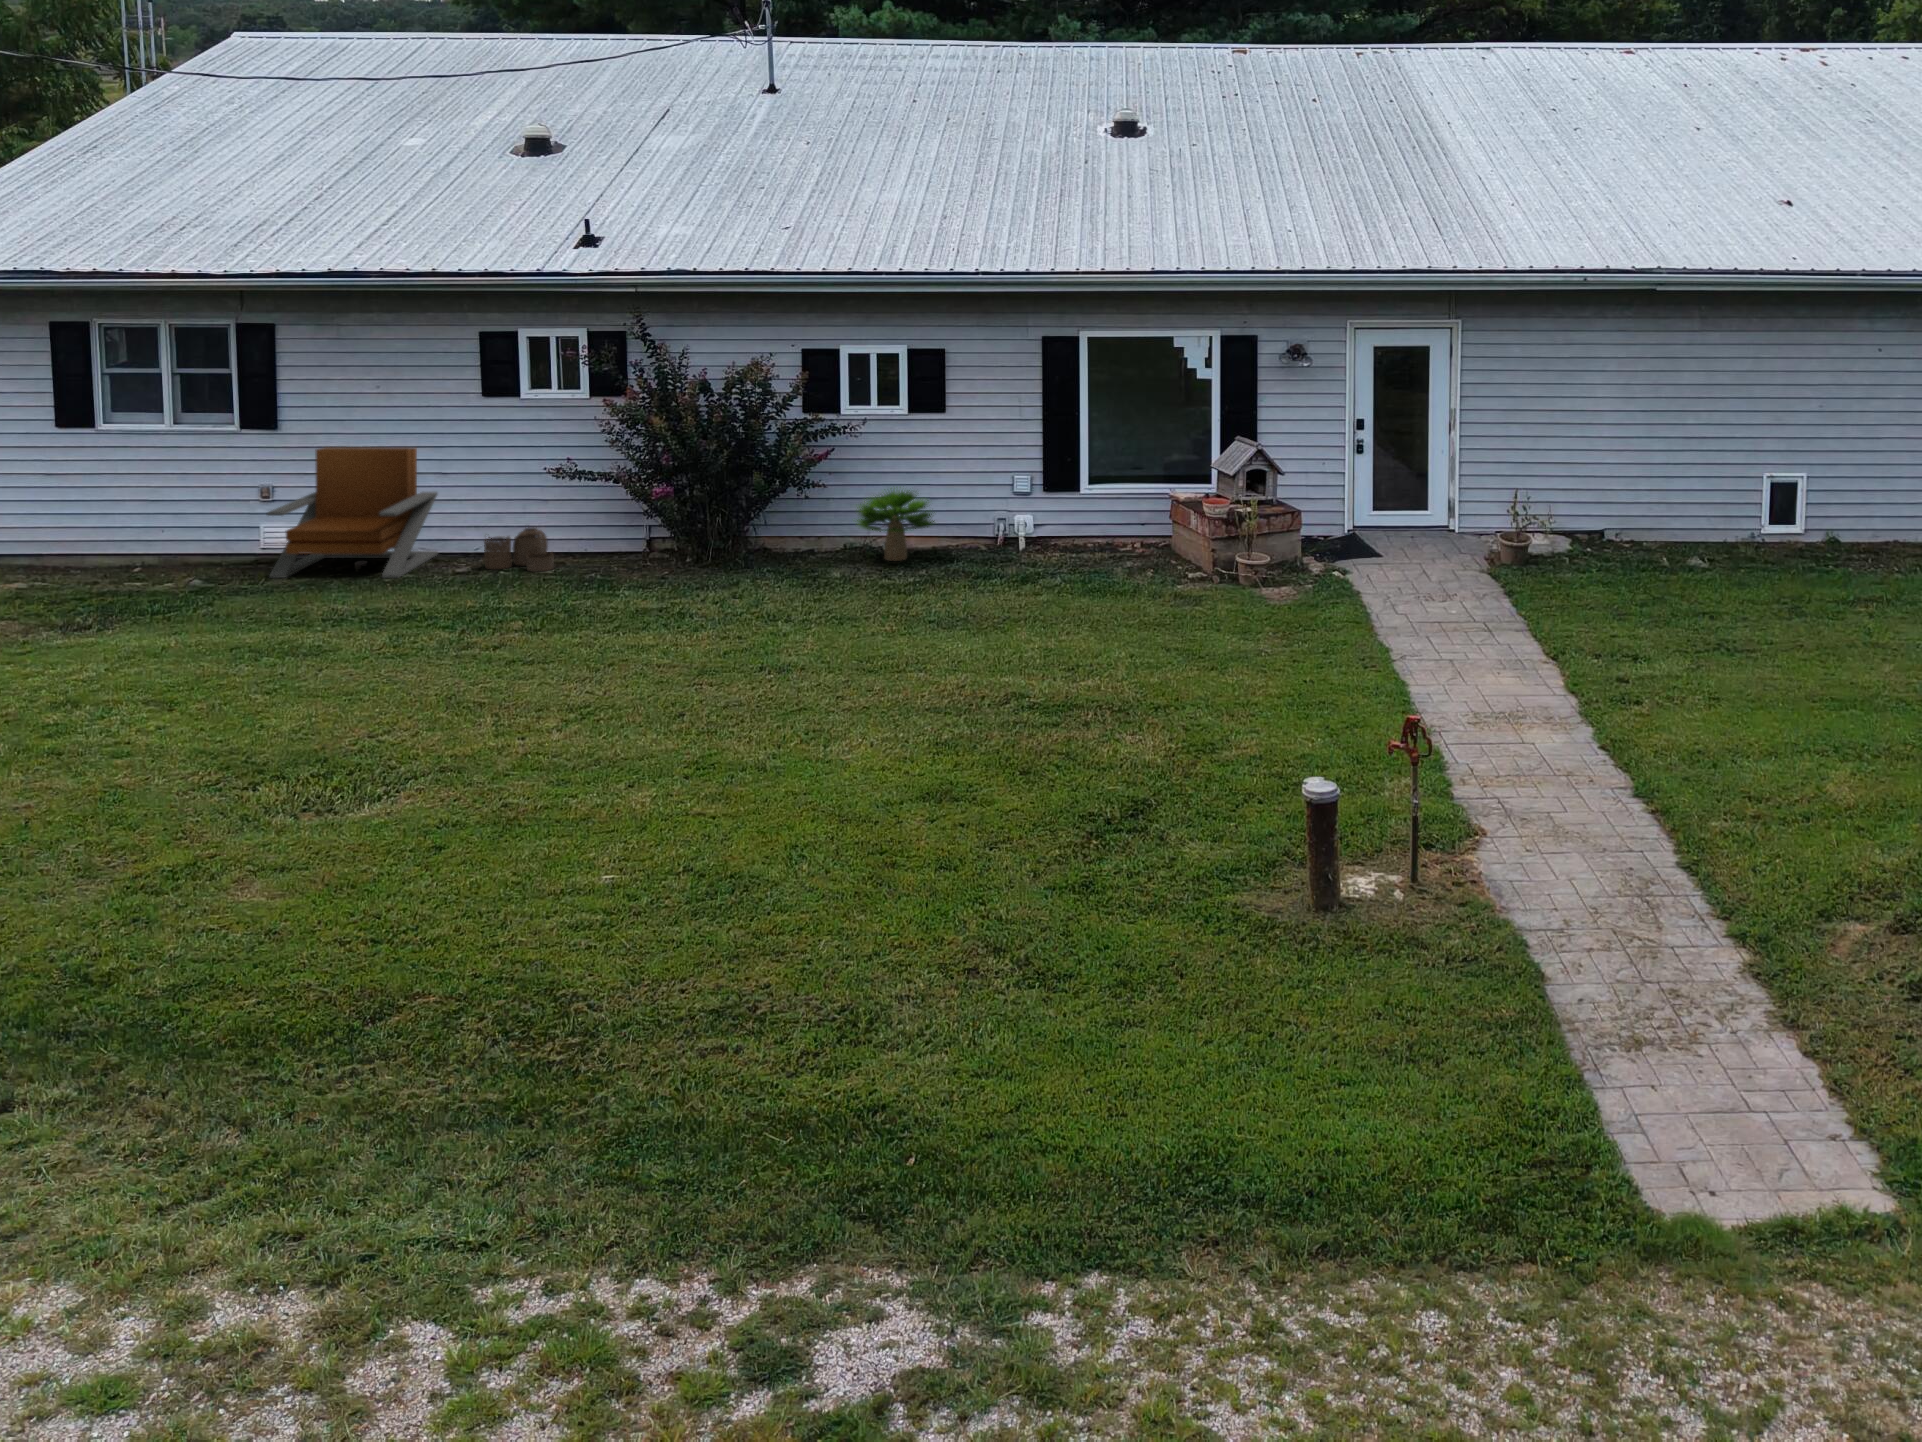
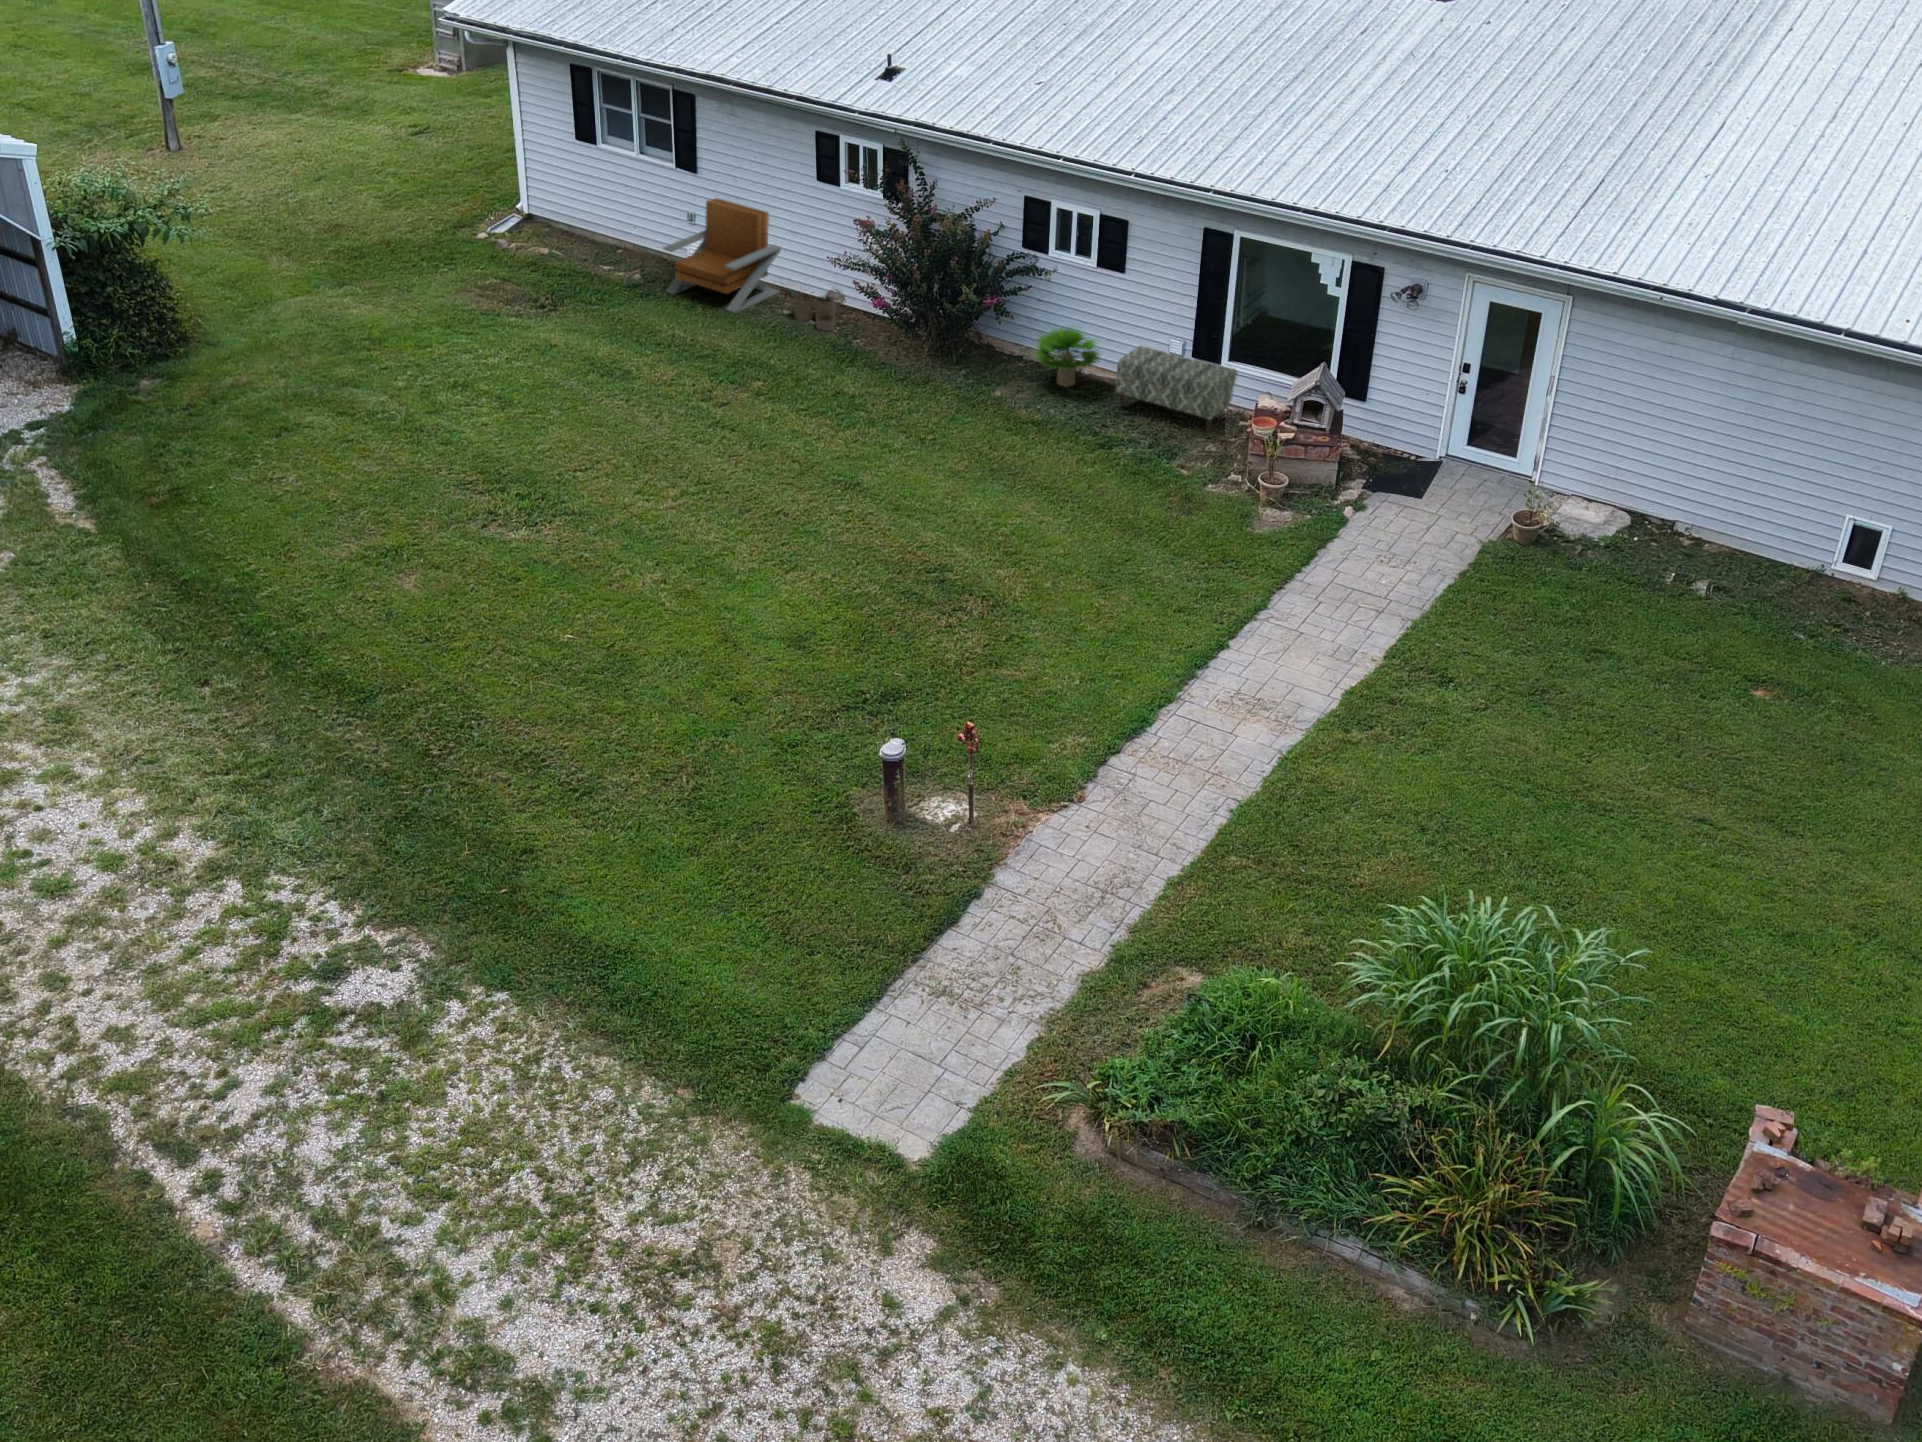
bench: none [977,490,1109,563] -> present [1116,346,1237,433]

